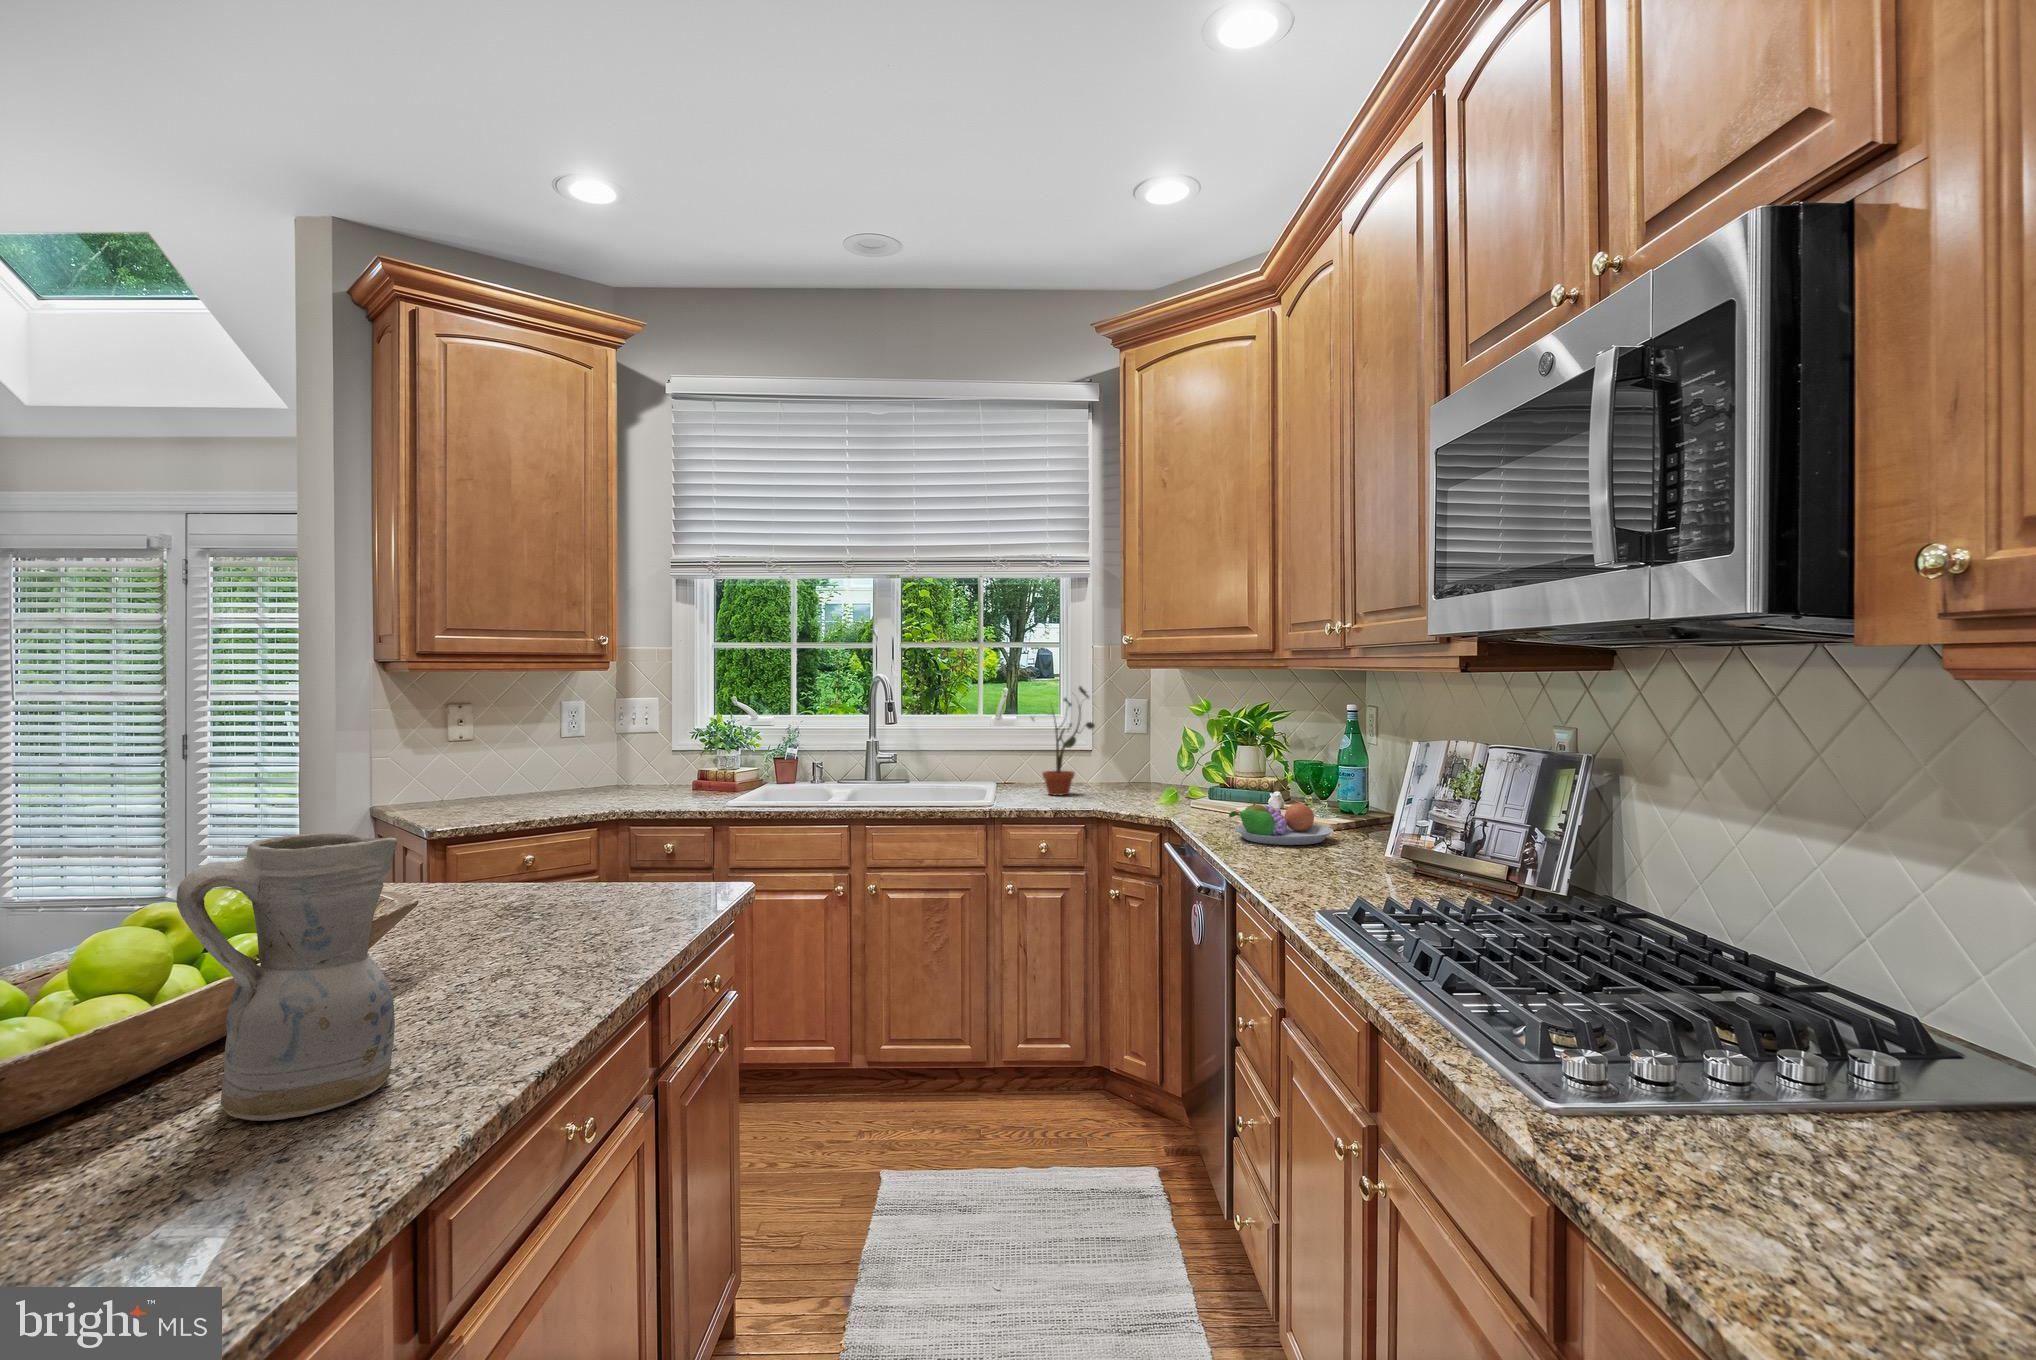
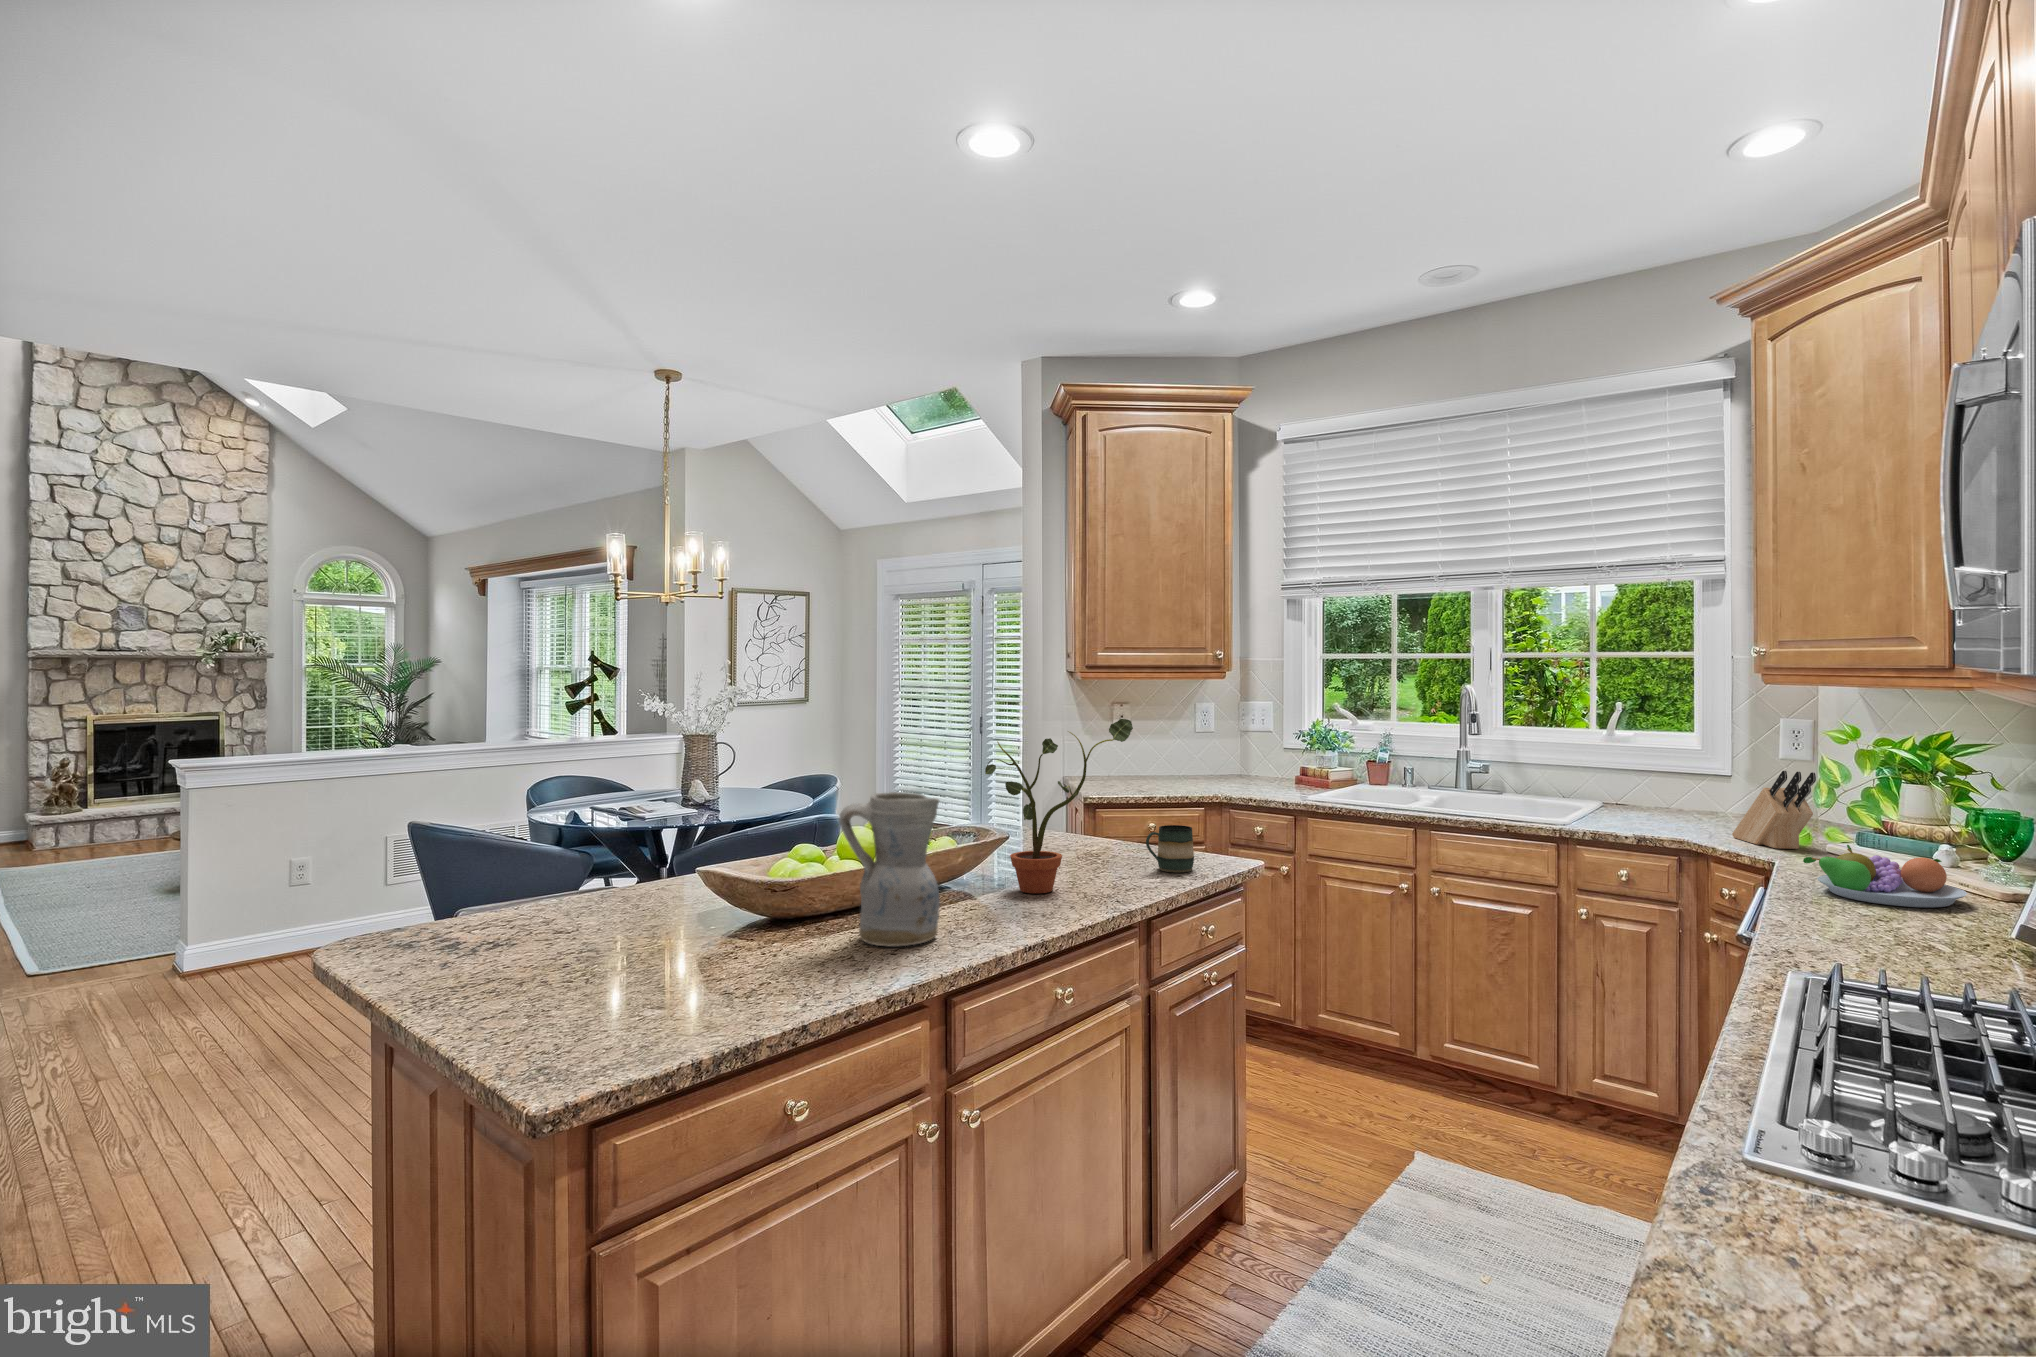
potted plant: present [1032,686,1095,795] -> present [985,719,1133,893]
knife block: none [1122,741,1191,809] -> present [1732,771,1816,849]
mug: none [632,845,693,908] -> present [1146,825,1194,872]

